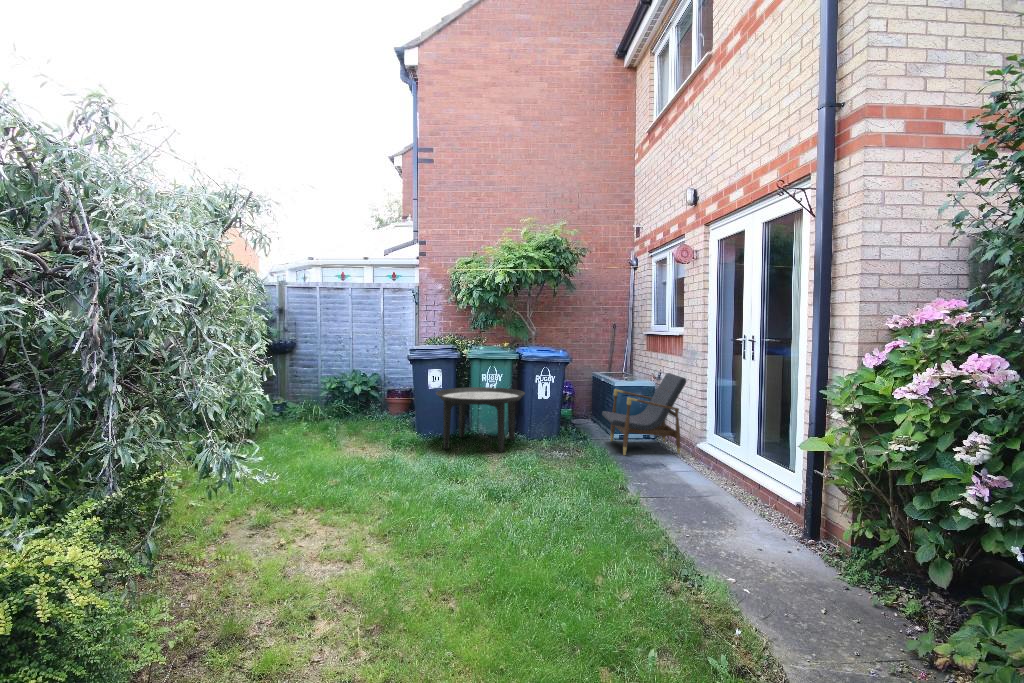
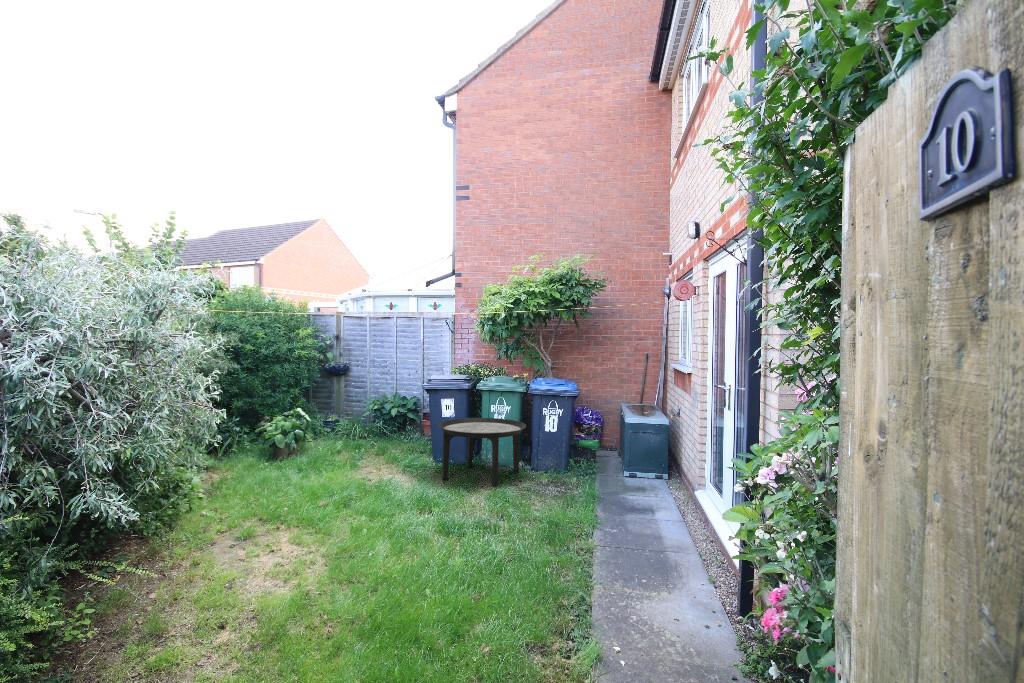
lounge chair: present [602,373,686,455] -> none [604,413,687,501]

